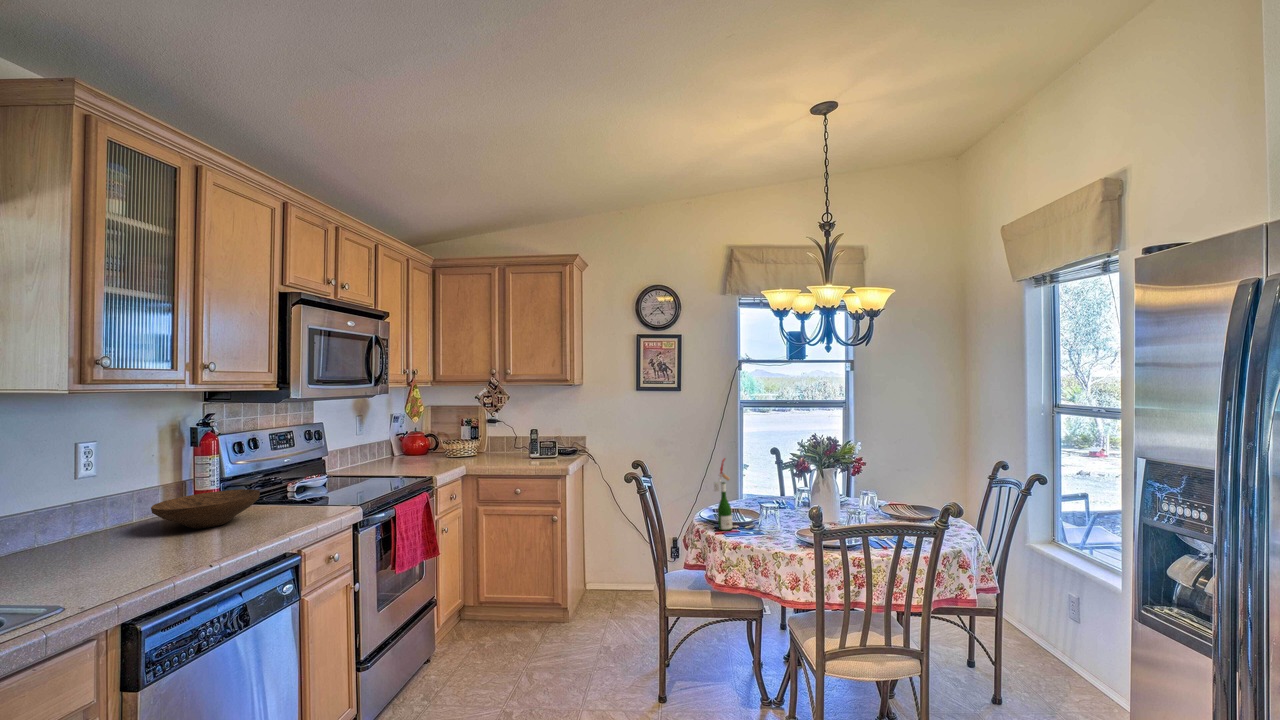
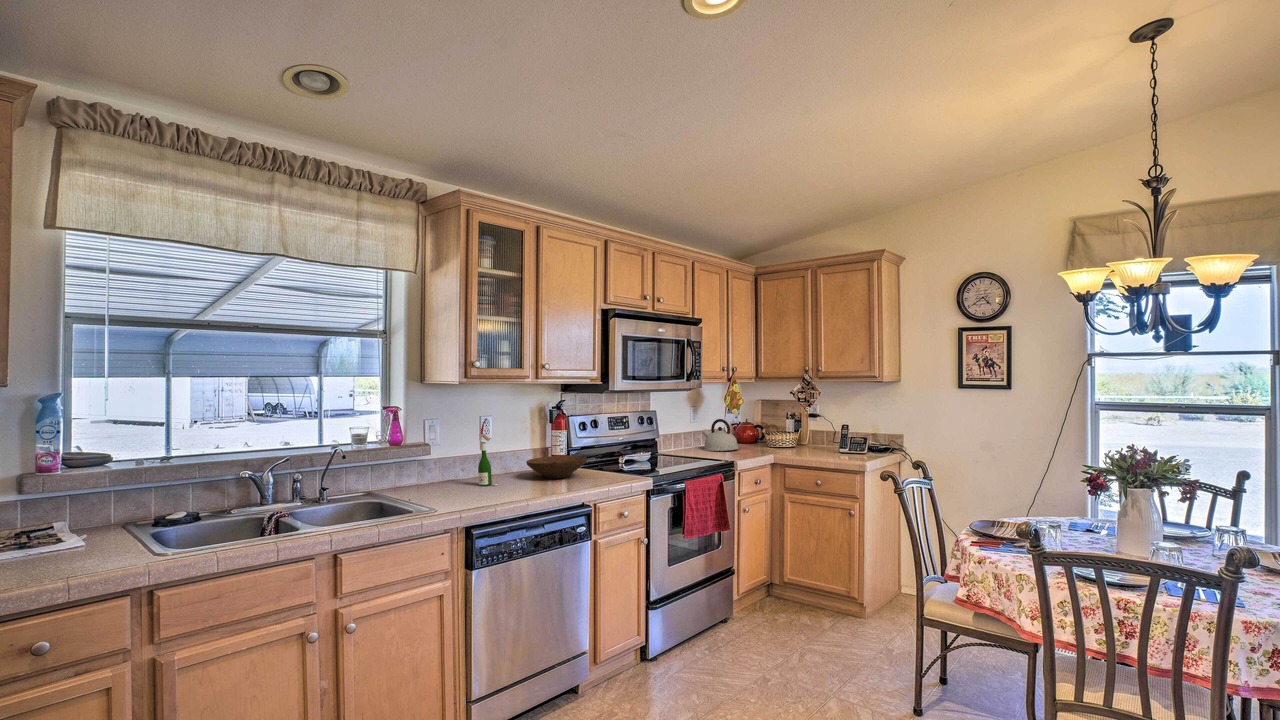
kettle: none [380,429,426,466] -> present [702,419,738,451]
wine bottle: present [714,458,737,531] -> present [478,420,497,486]

